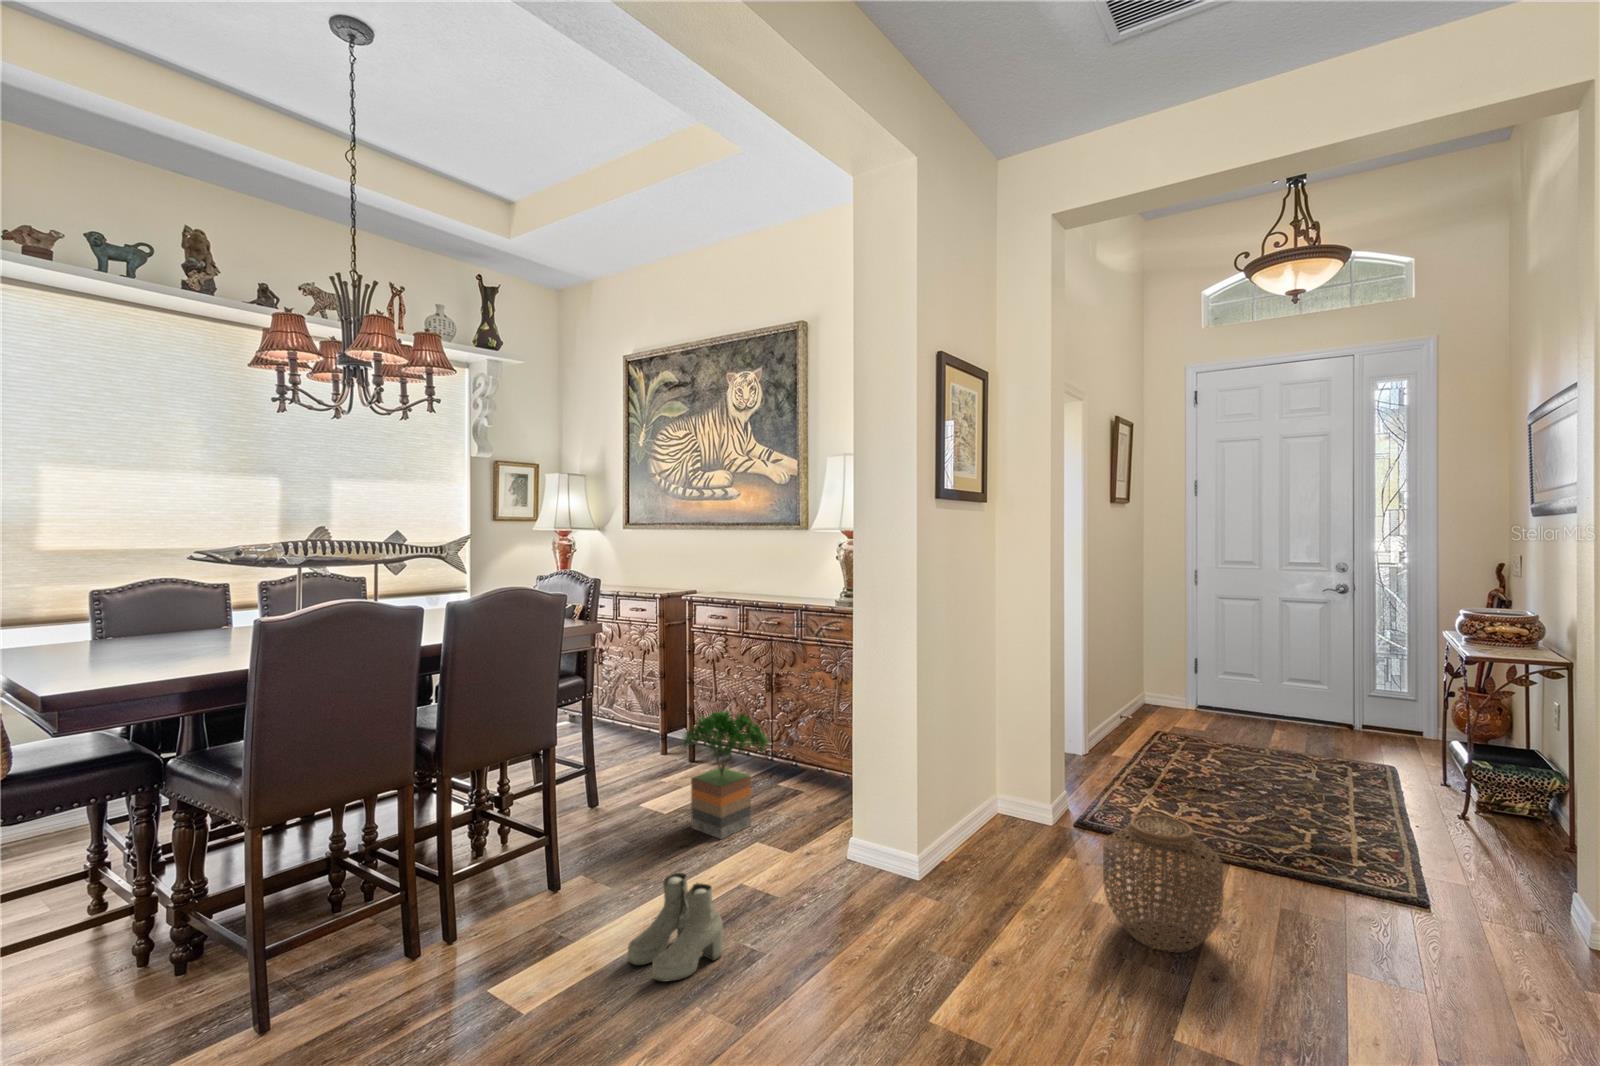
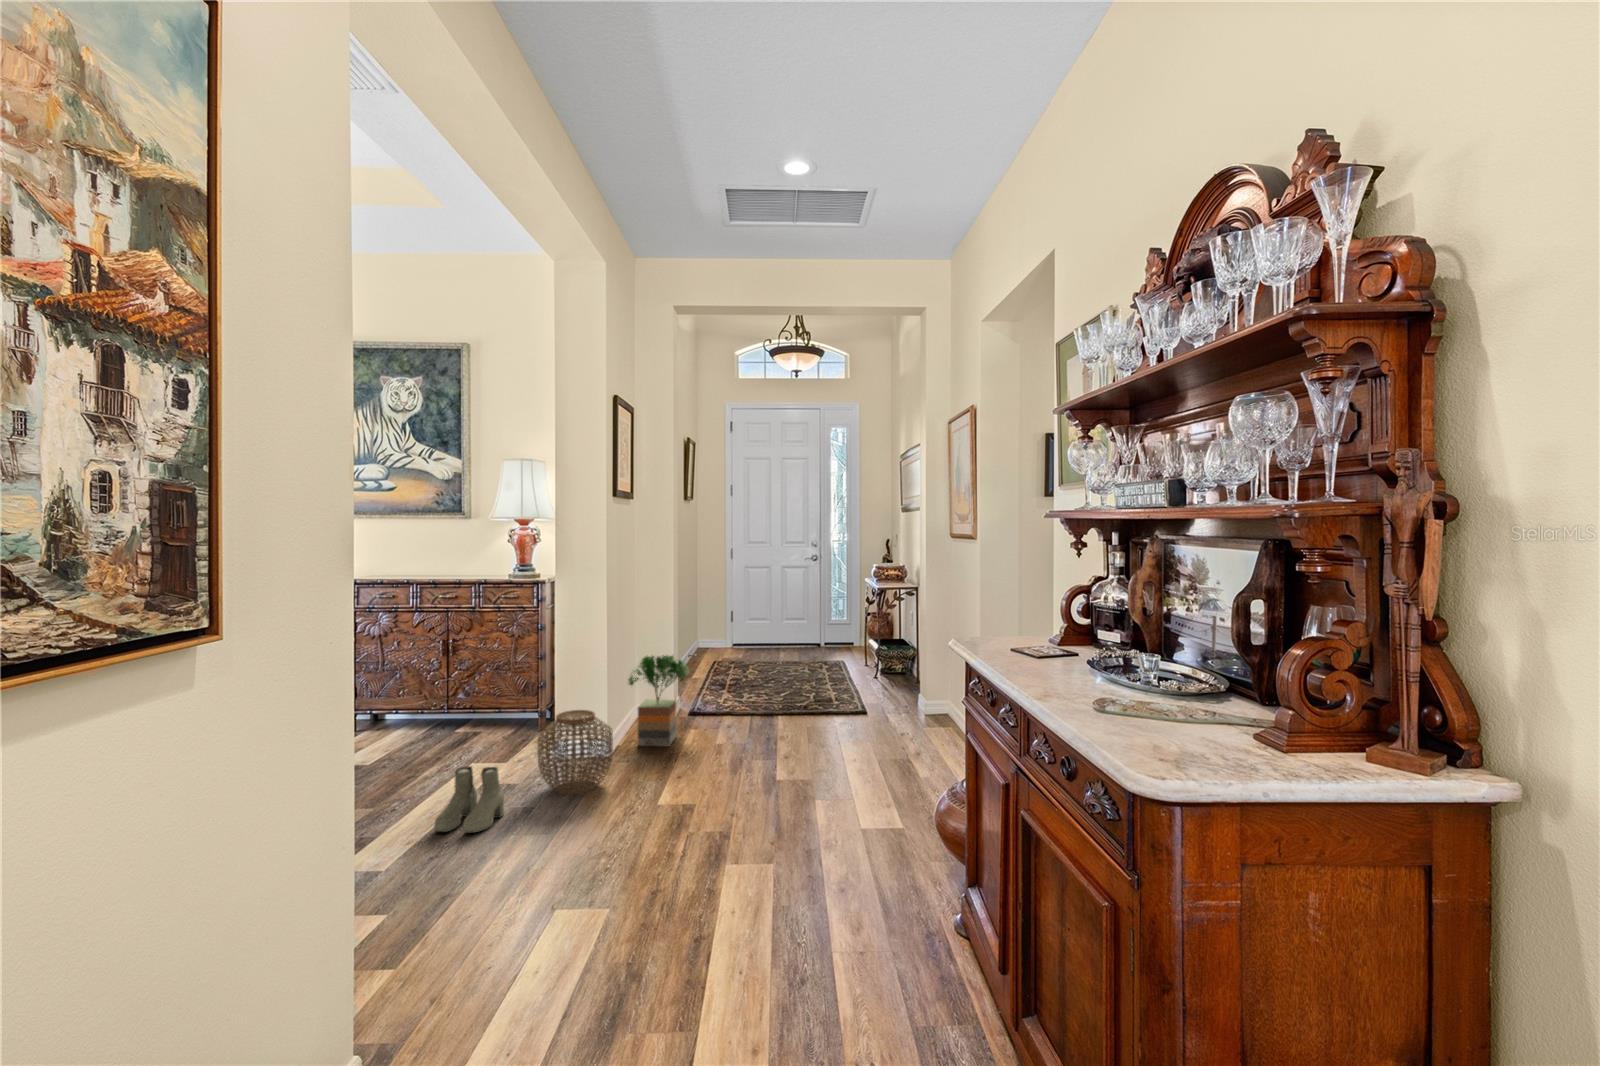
potted tree: present [682,711,768,839] -> present [628,655,689,746]
woven basket: present [1103,815,1223,952] -> present [538,710,613,795]

